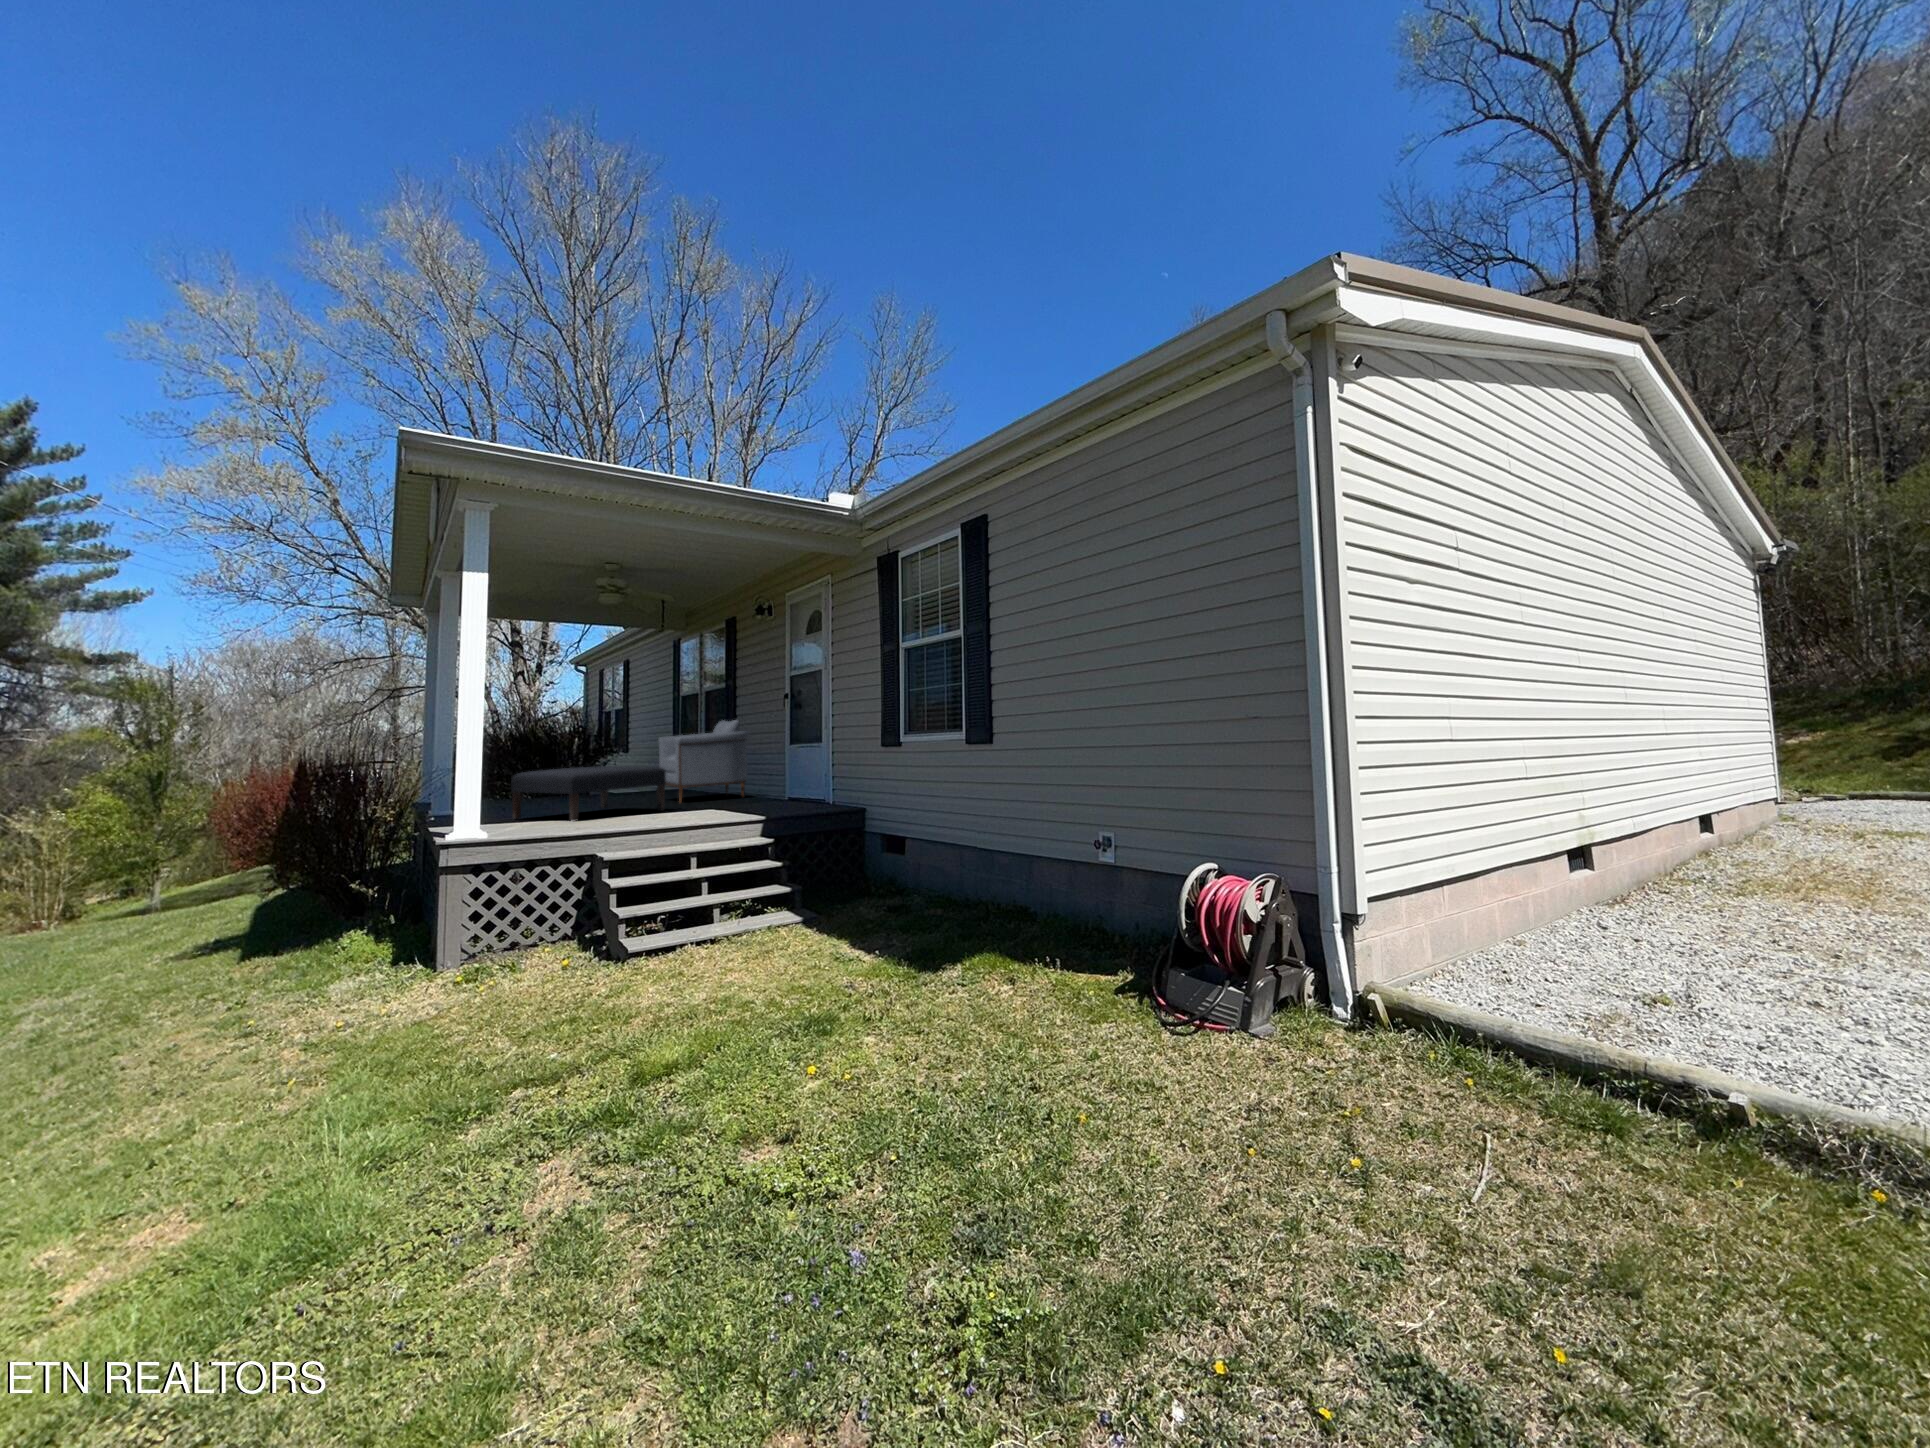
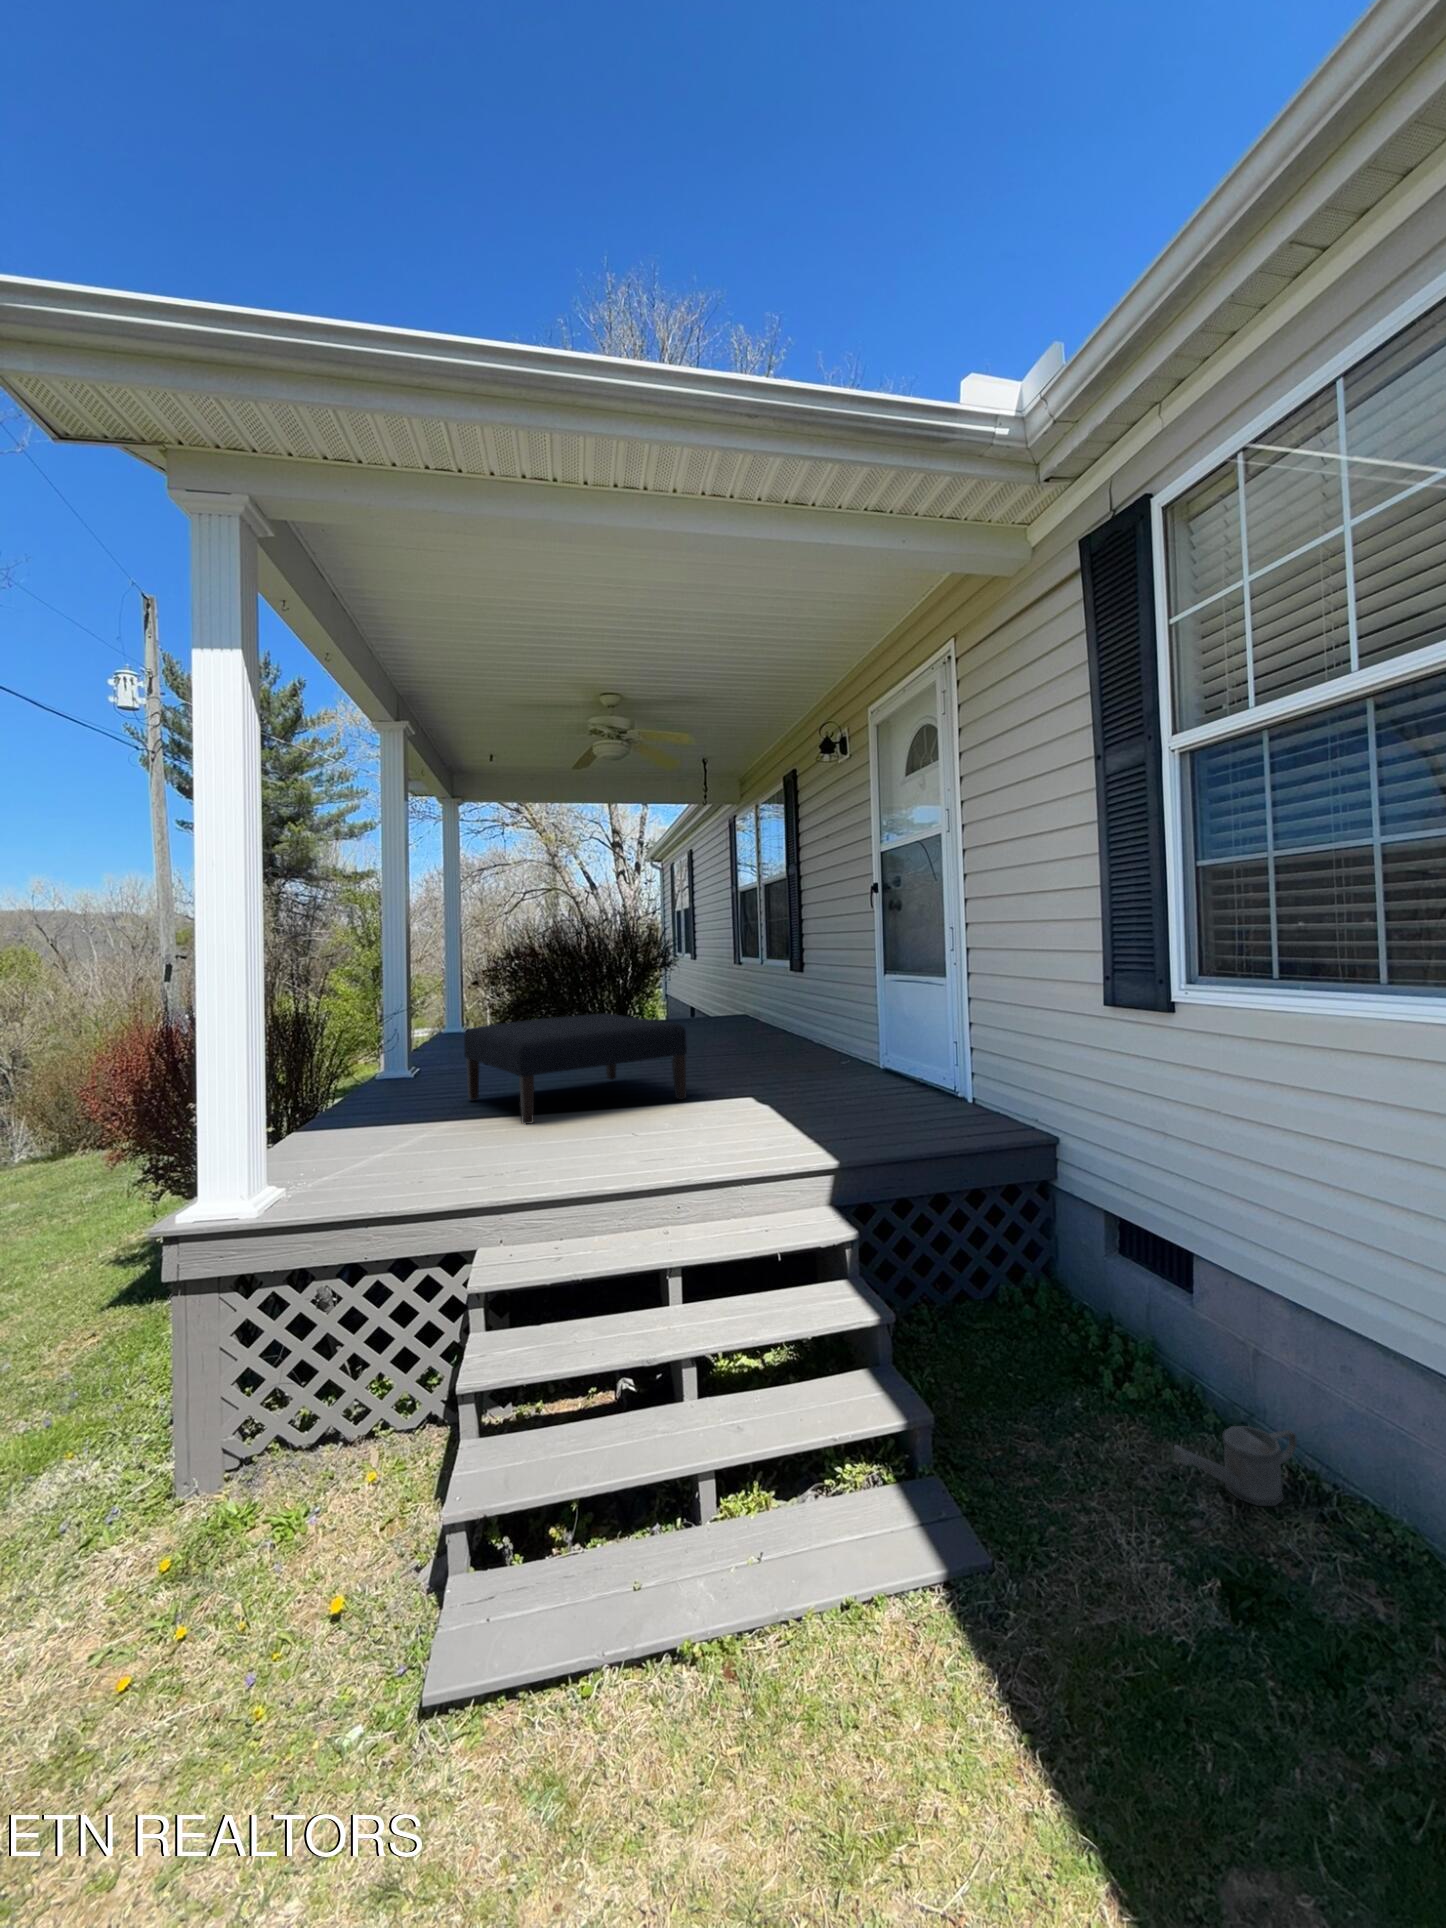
armchair: present [658,720,749,803] -> none [704,933,834,1072]
watering can: none [887,884,930,906] -> present [1174,1426,1297,1506]

